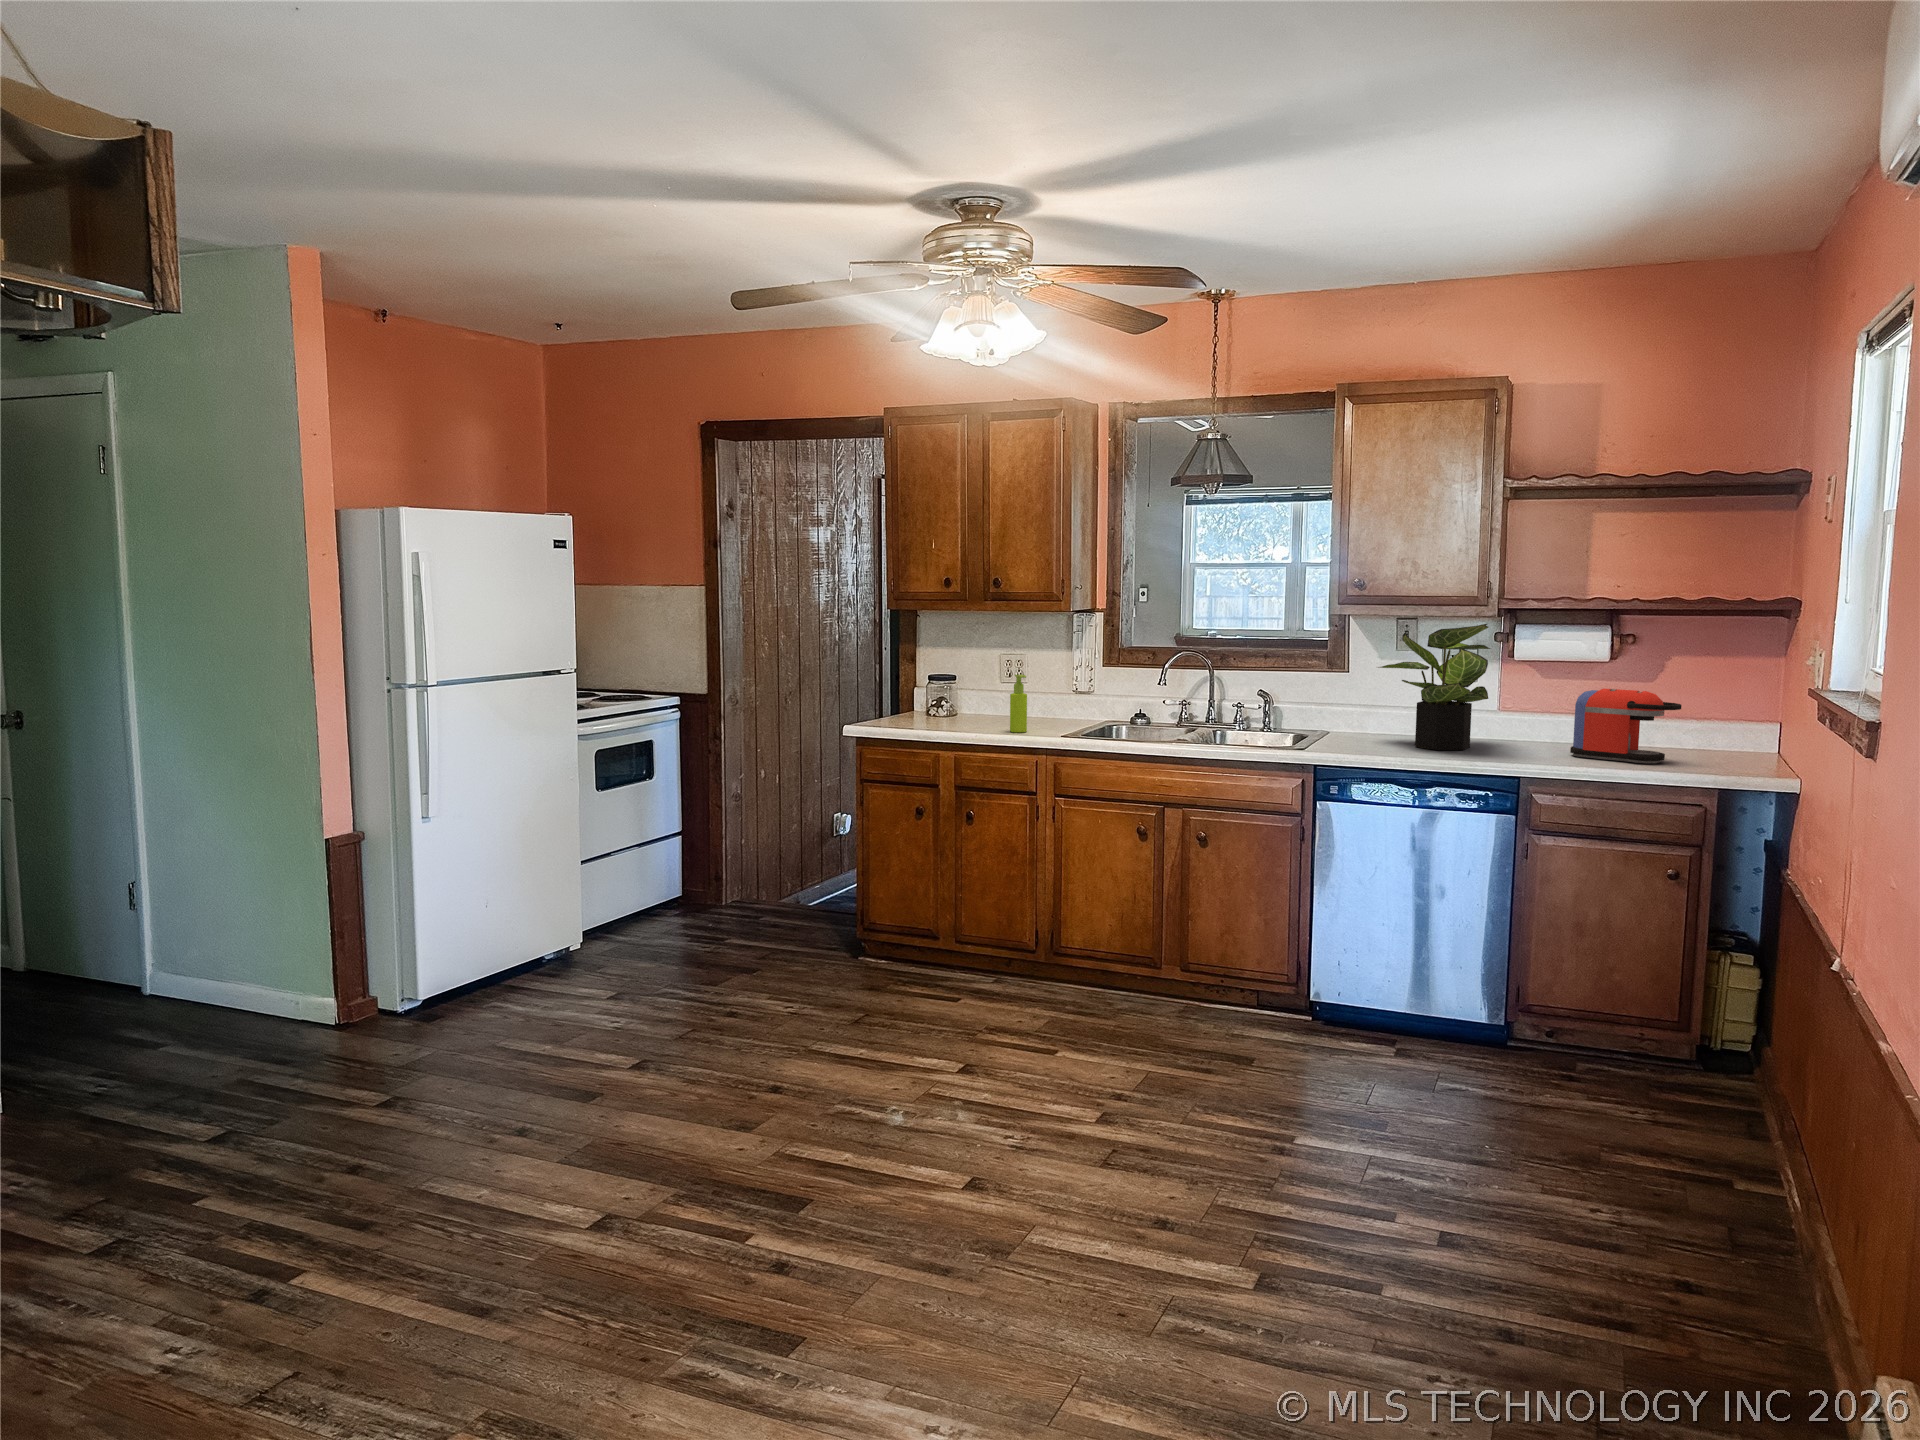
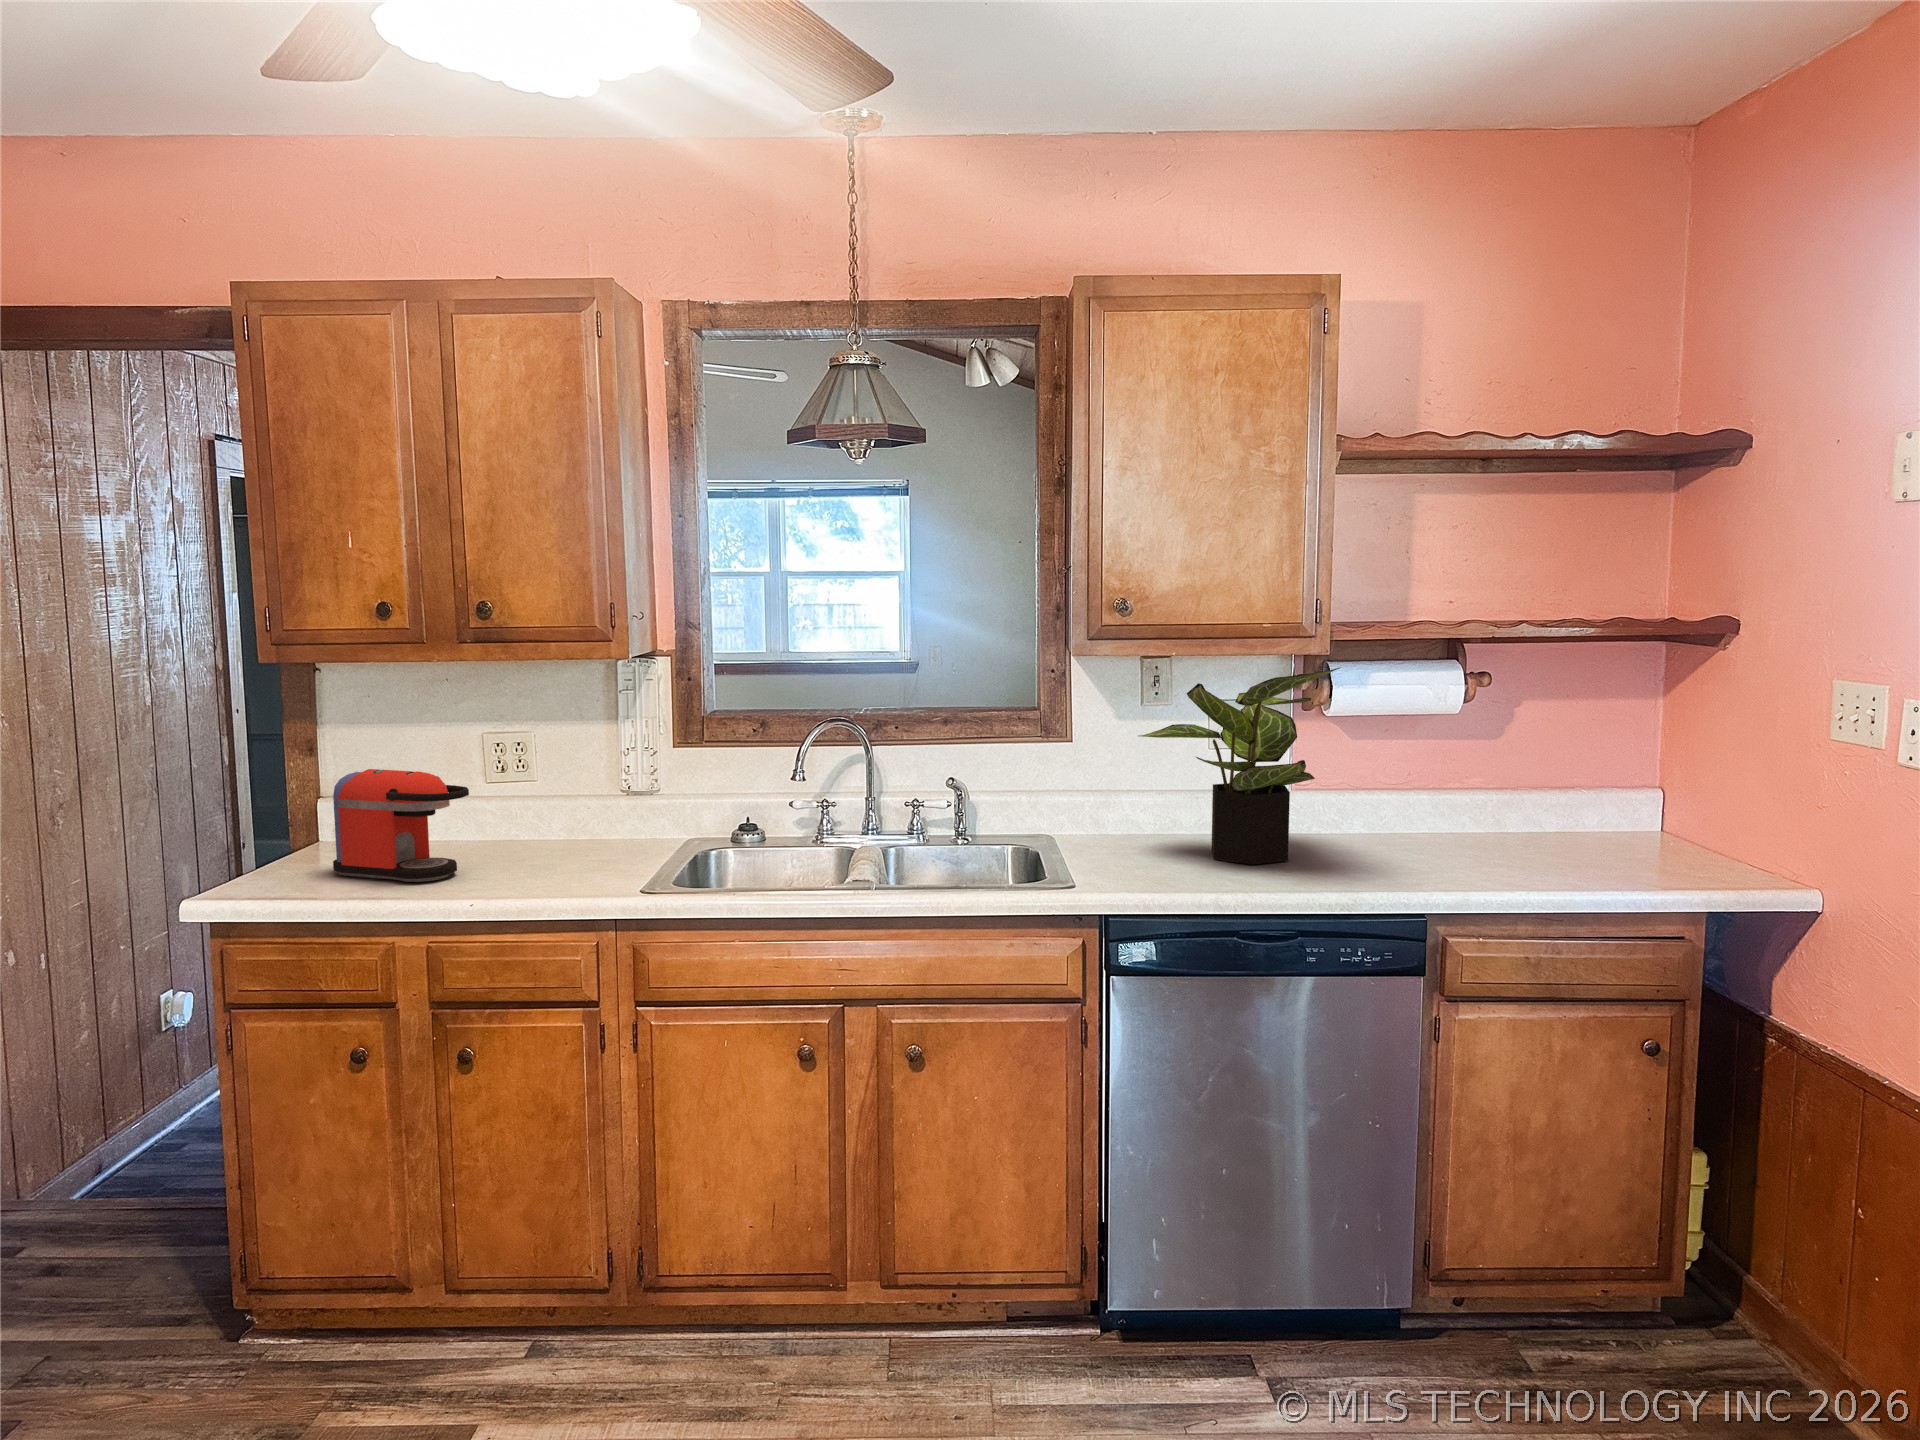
soap dispenser: present [1010,674,1027,732] -> none [528,780,563,887]
coffee maker: present [1570,689,1682,763] -> present [333,769,469,882]

